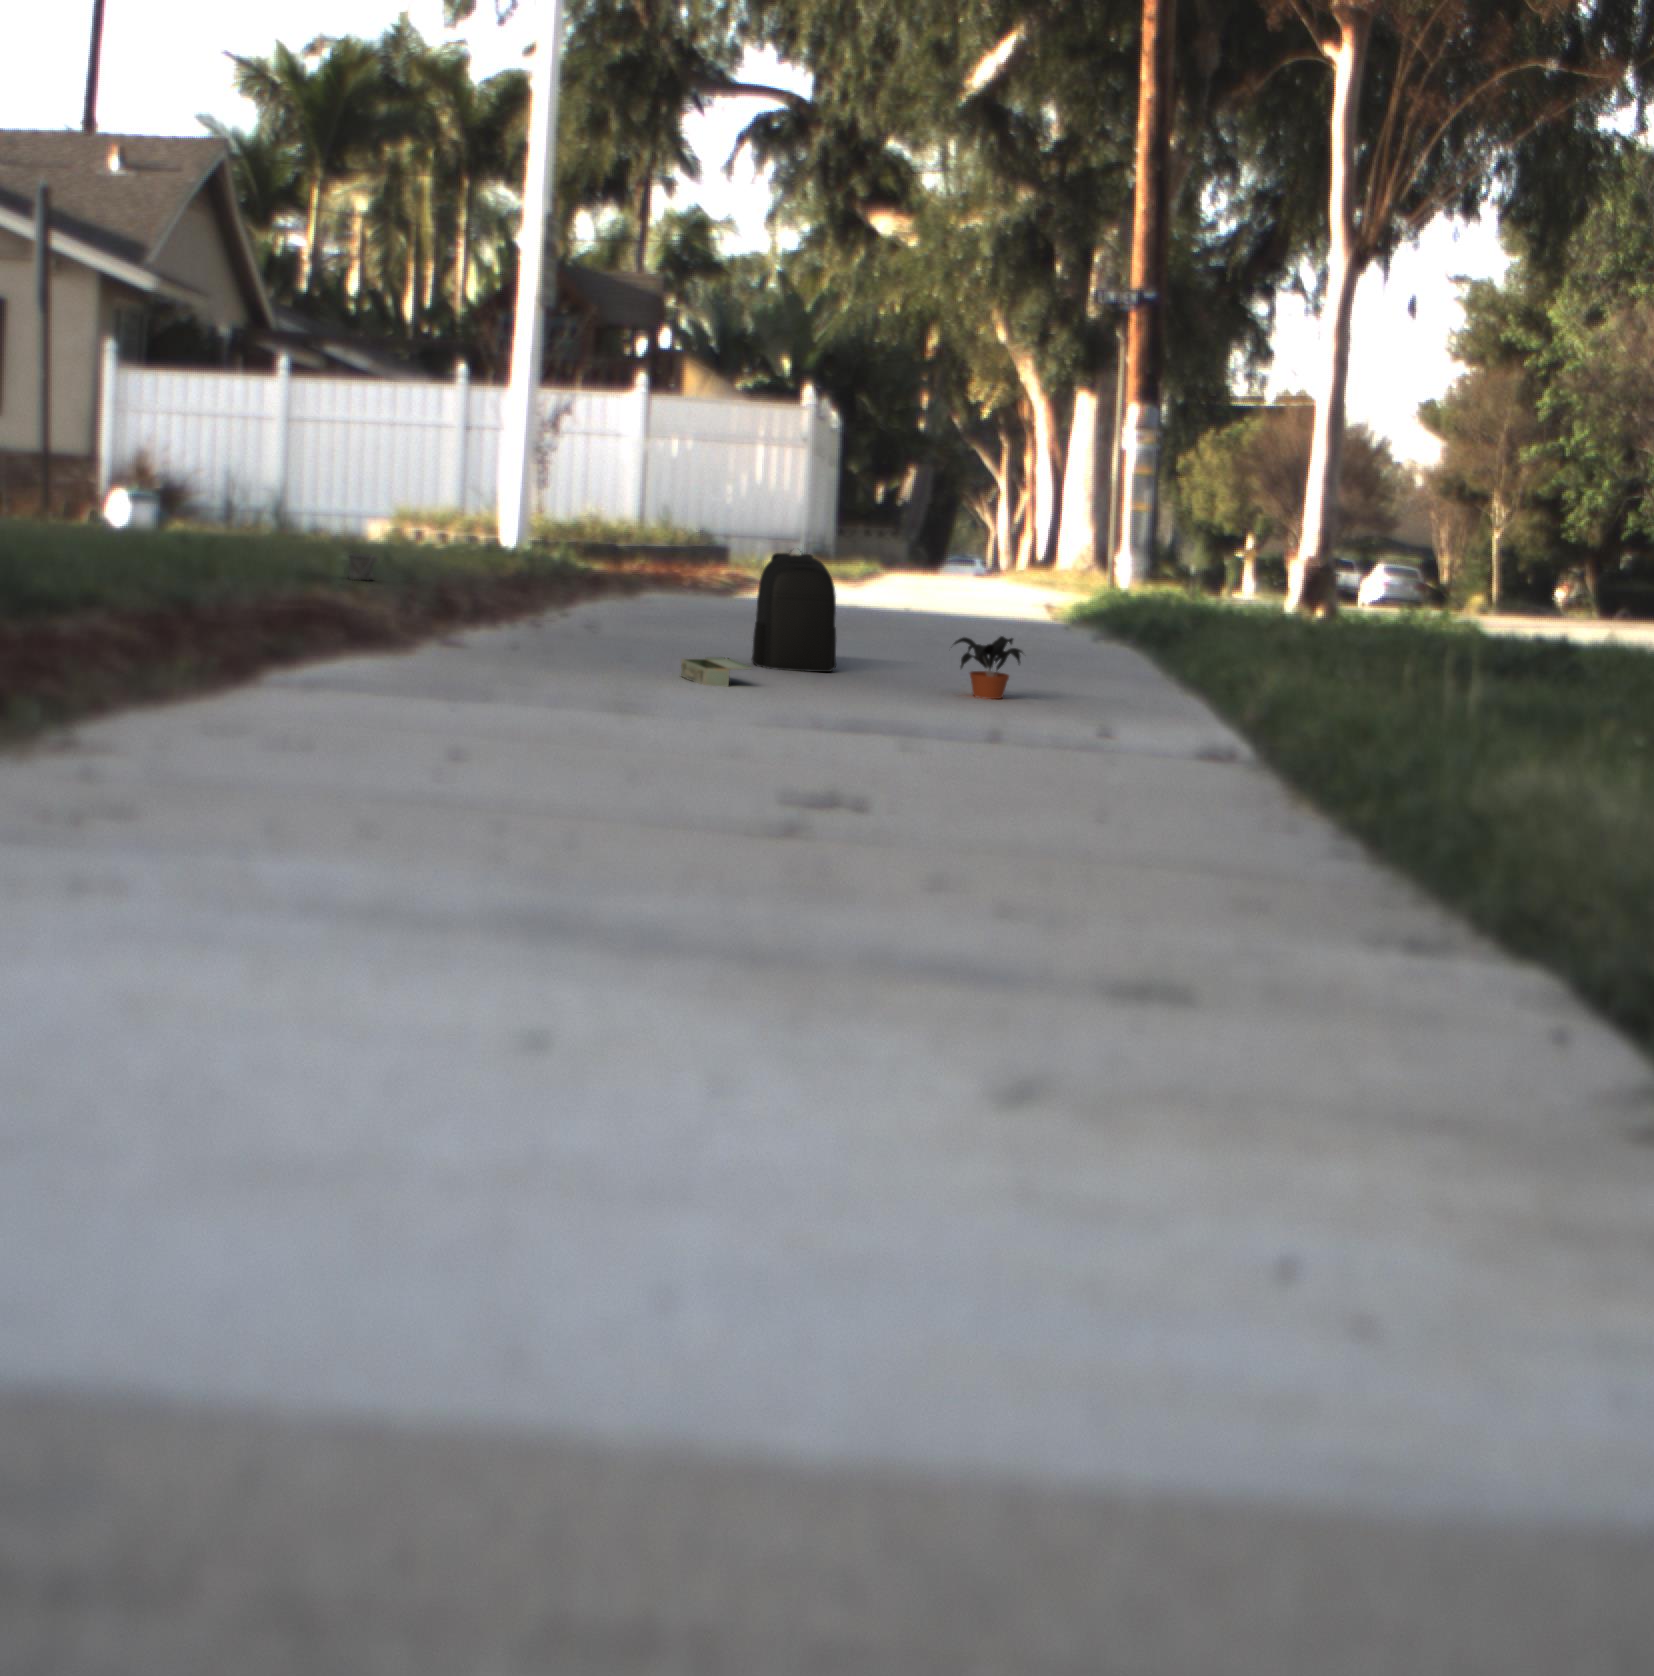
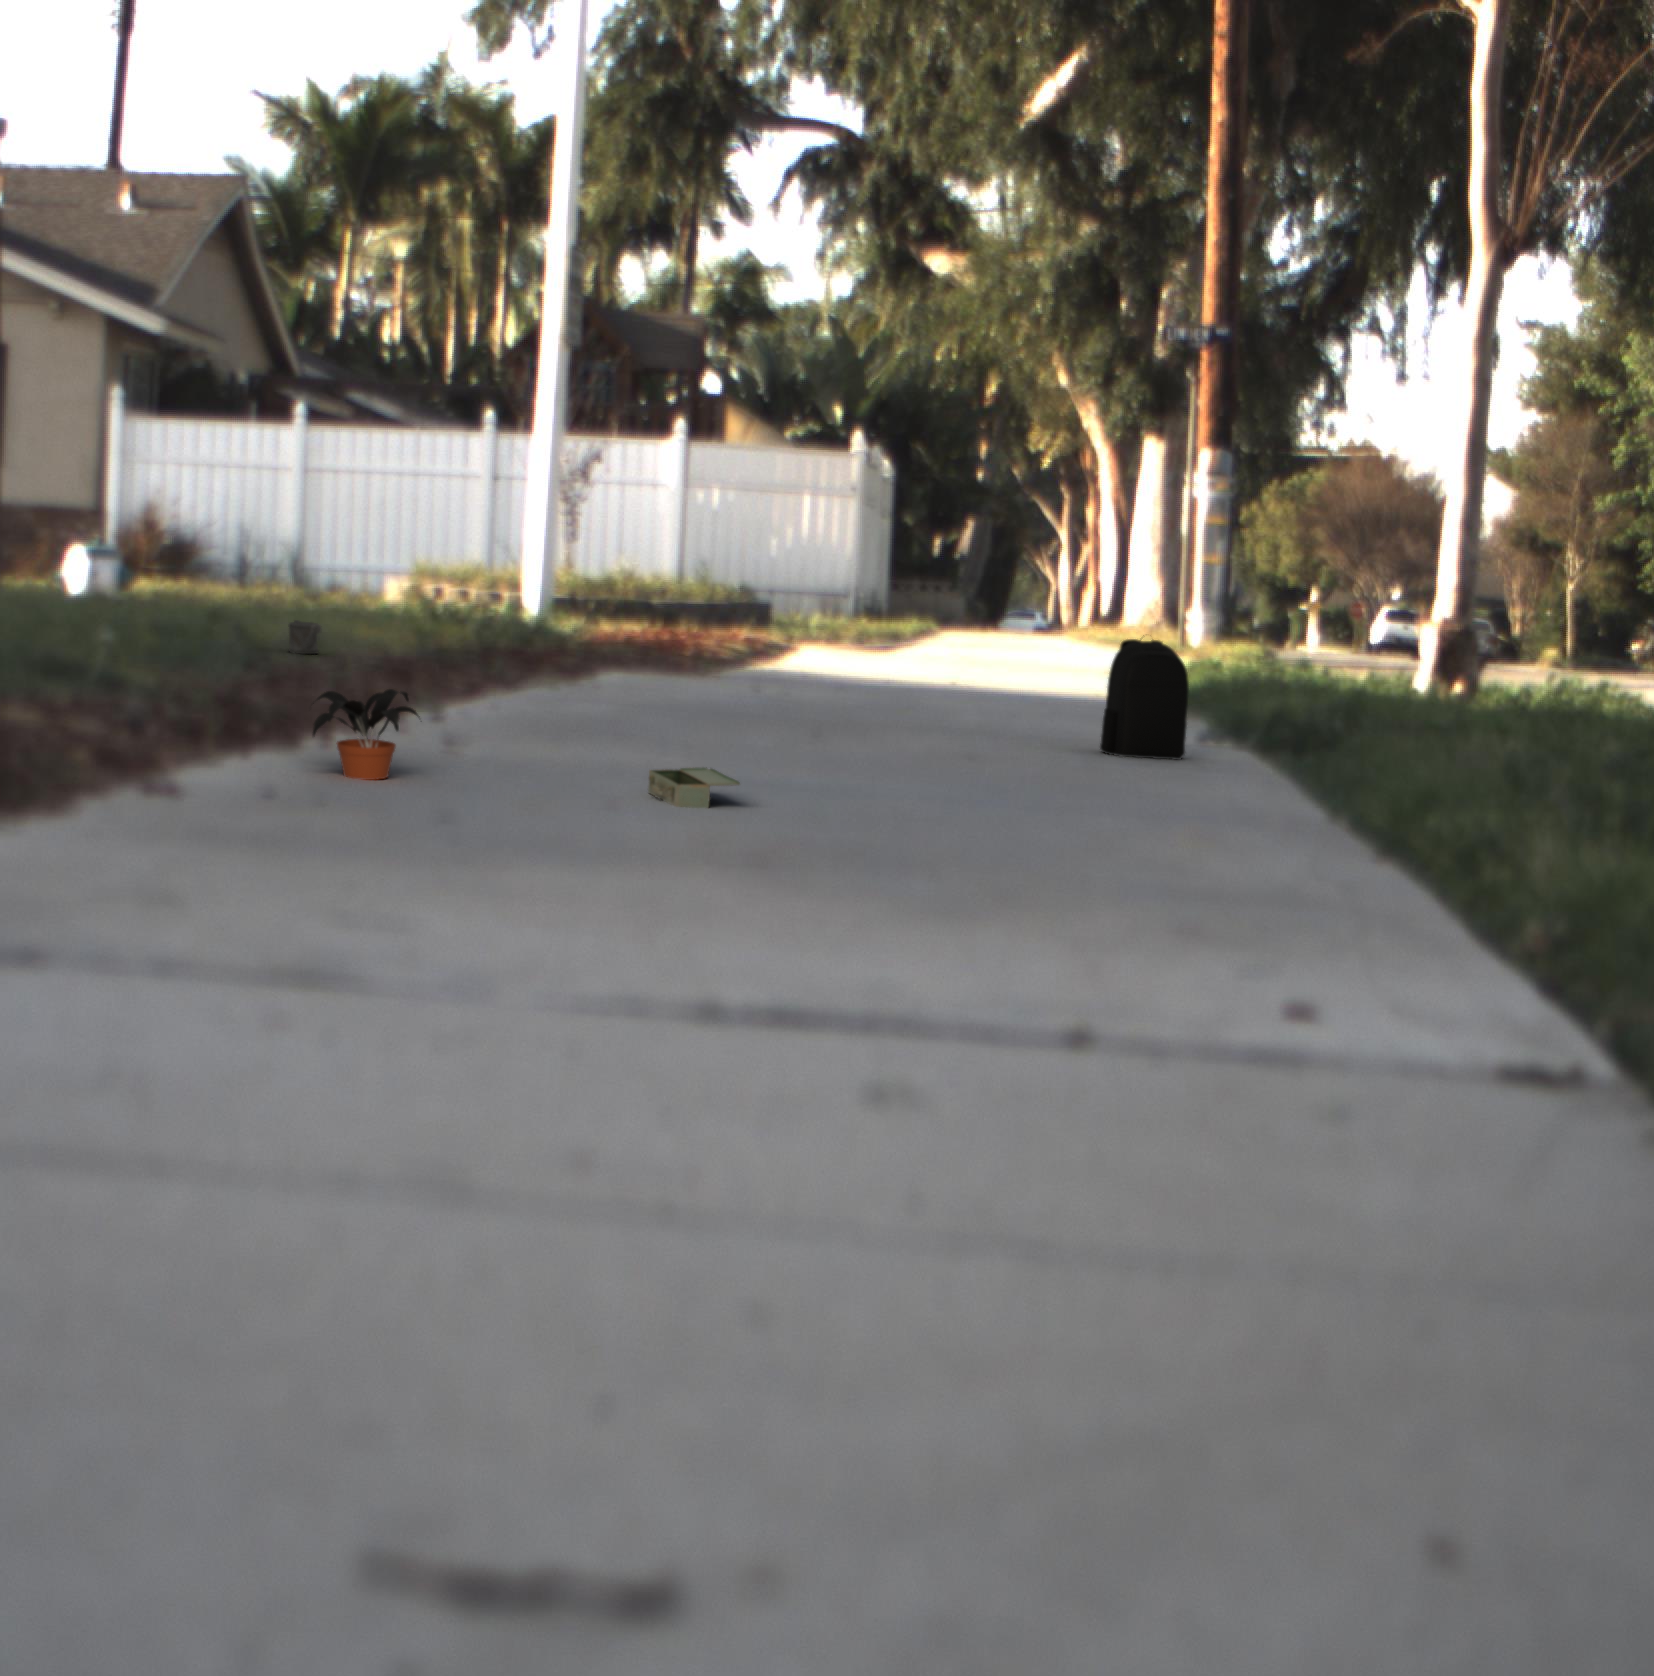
backpack: present [751,553,836,672] -> present [1100,639,1189,760]
potted plant: present [954,636,1022,699] -> present [313,689,420,780]

